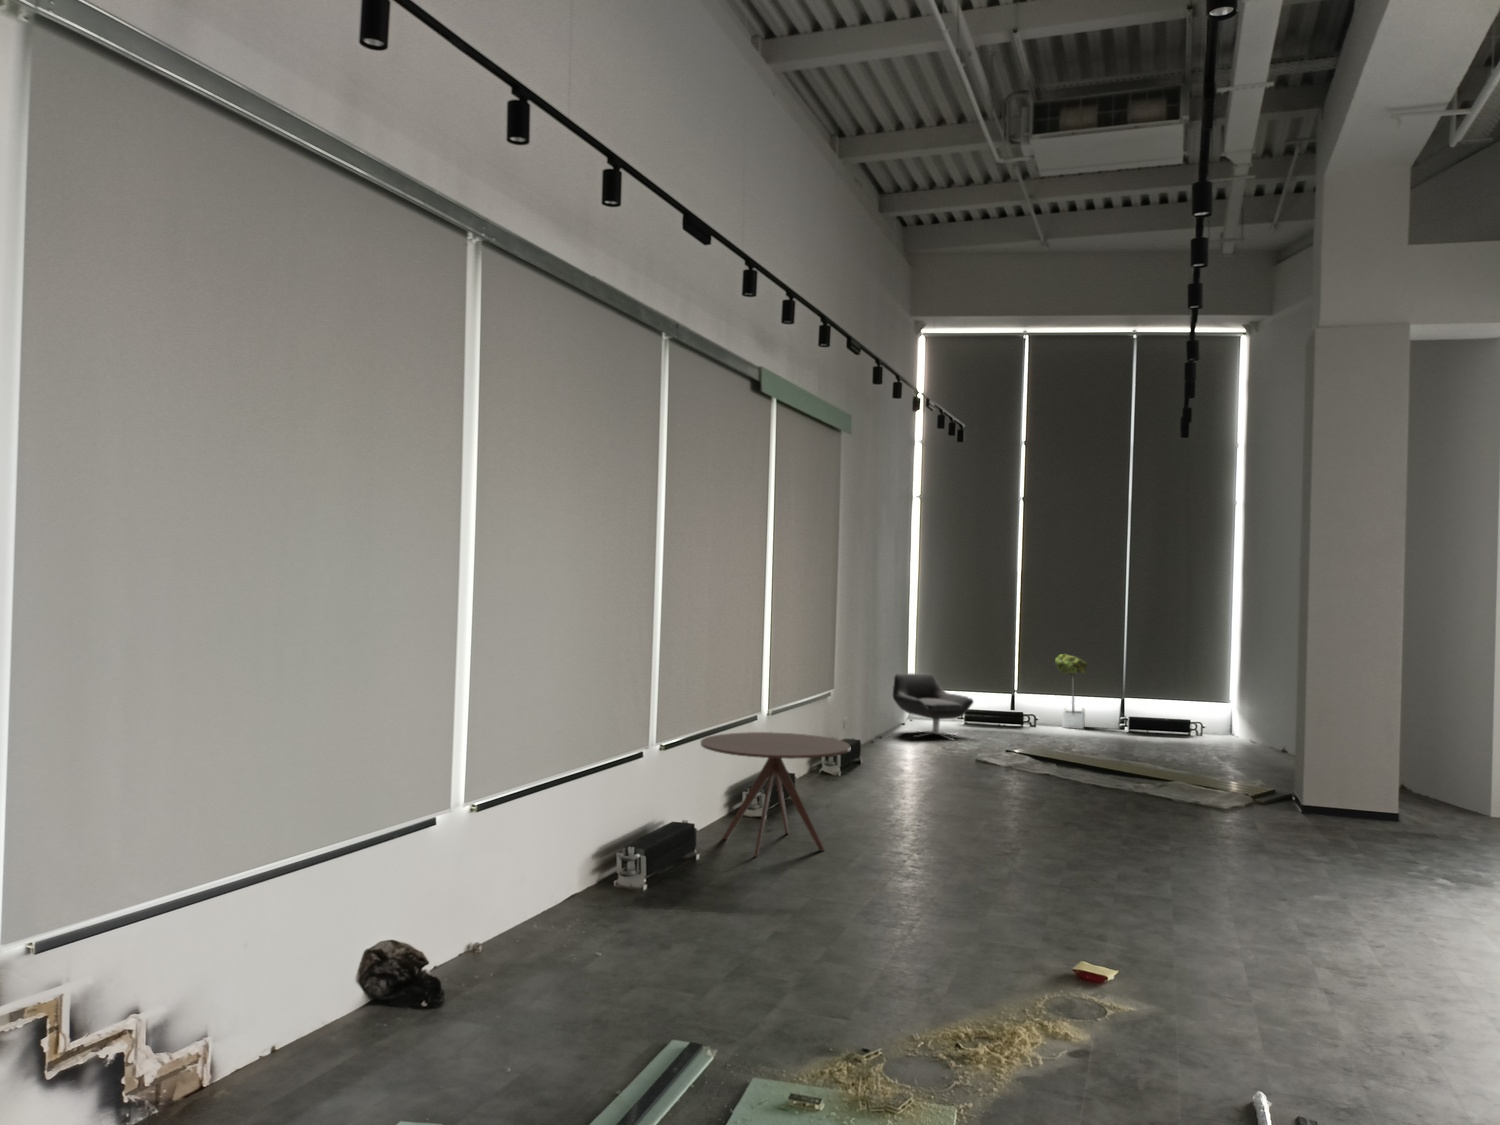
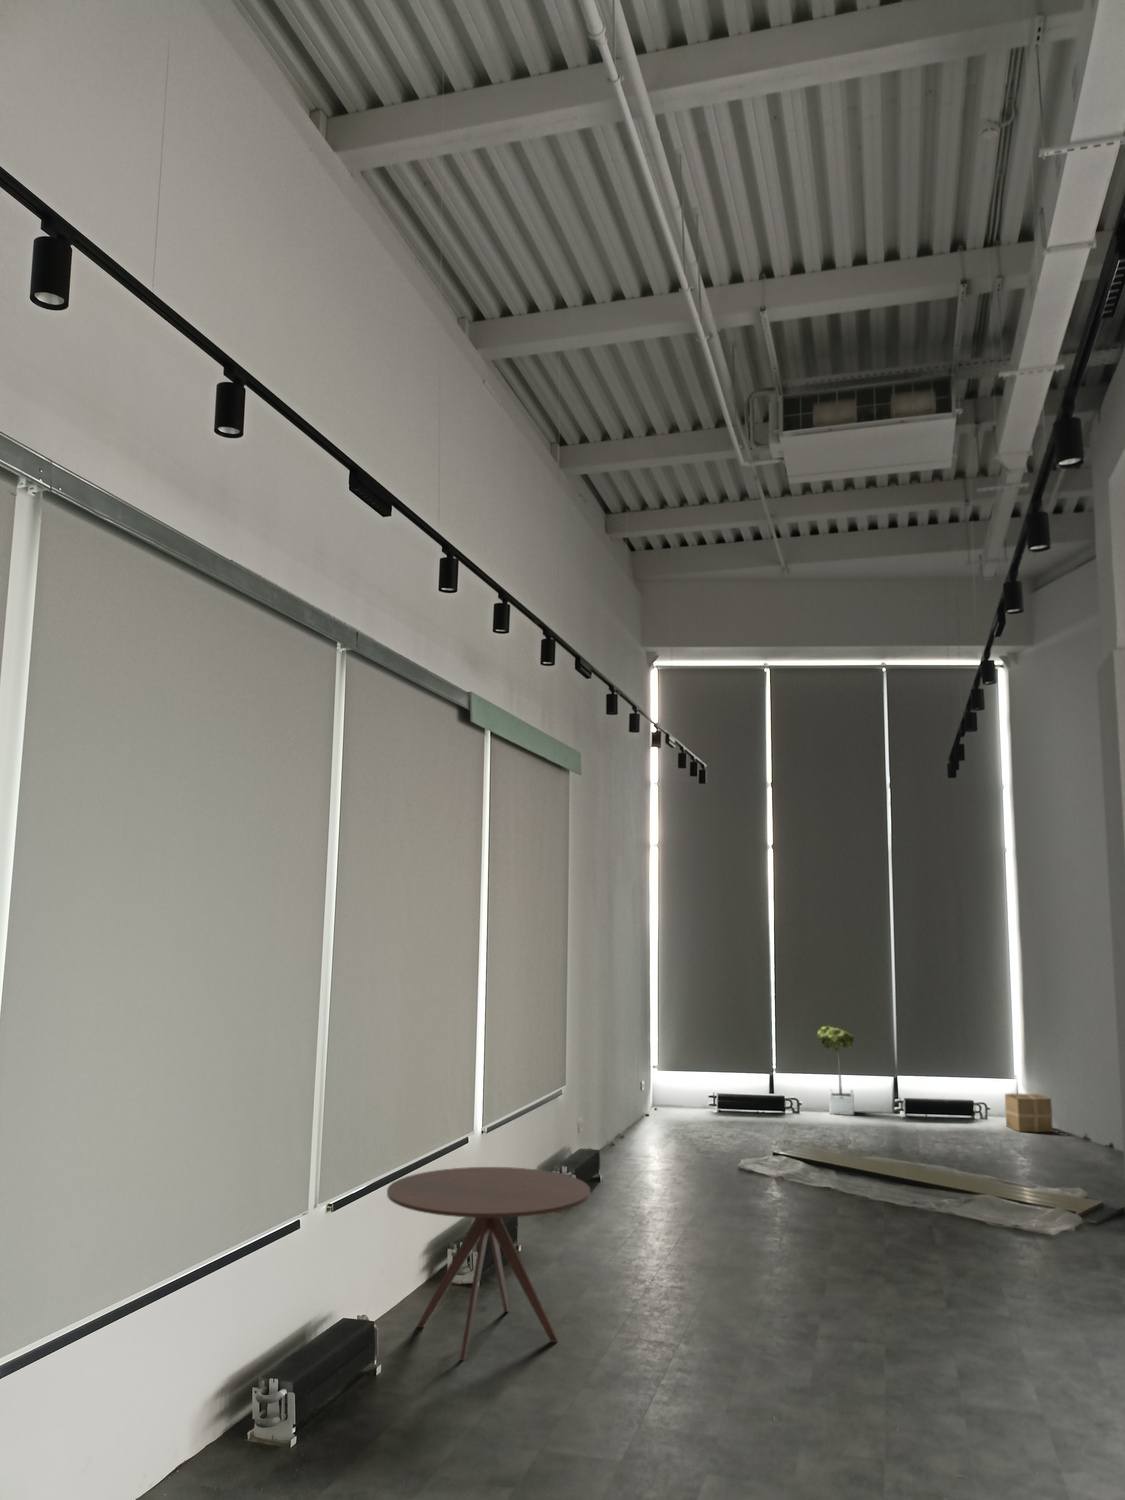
lounge chair: present [893,673,973,739] -> none [633,1054,729,1138]
cardboard box: none [1216,713,1256,746] -> present [1005,1093,1053,1132]

